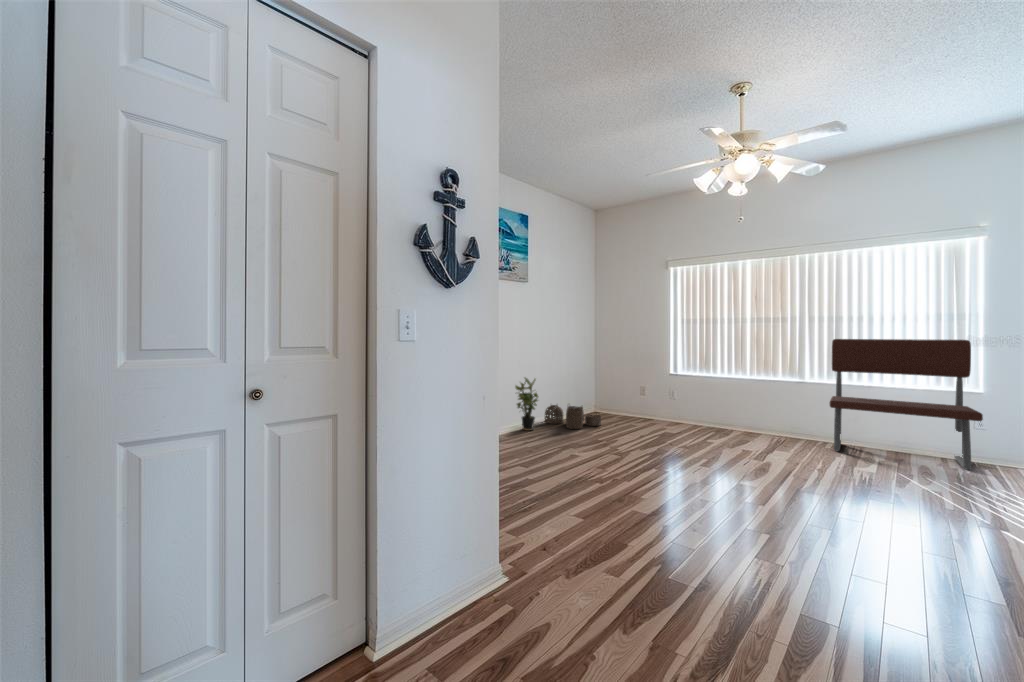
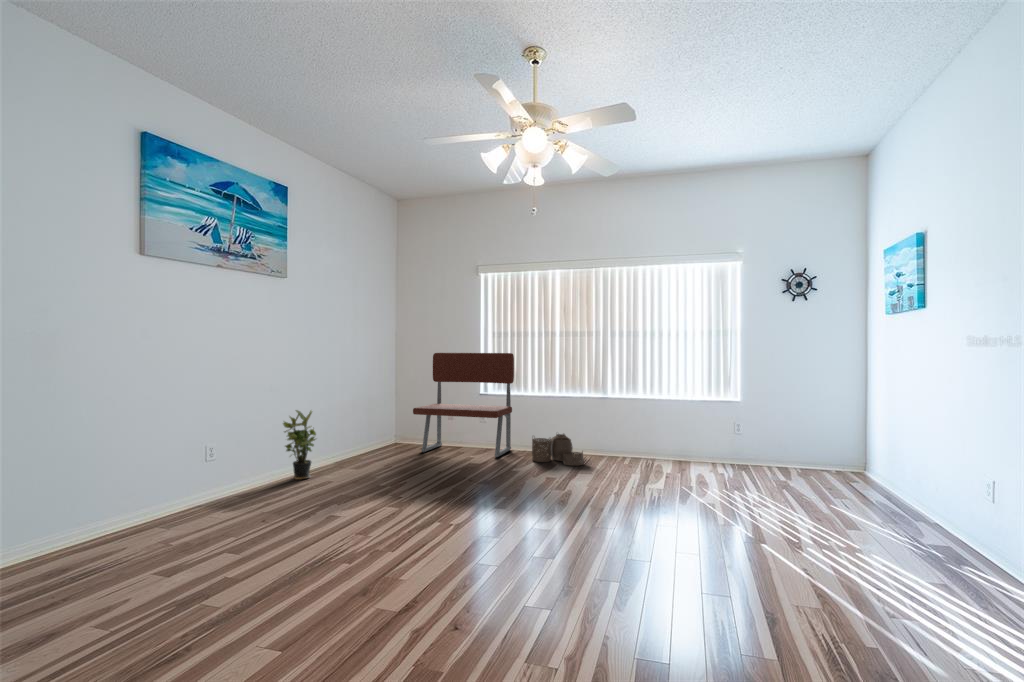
bench: present [830,339,983,470] -> present [413,353,514,457]
woven basket: present [544,405,601,429] -> present [532,434,583,466]

